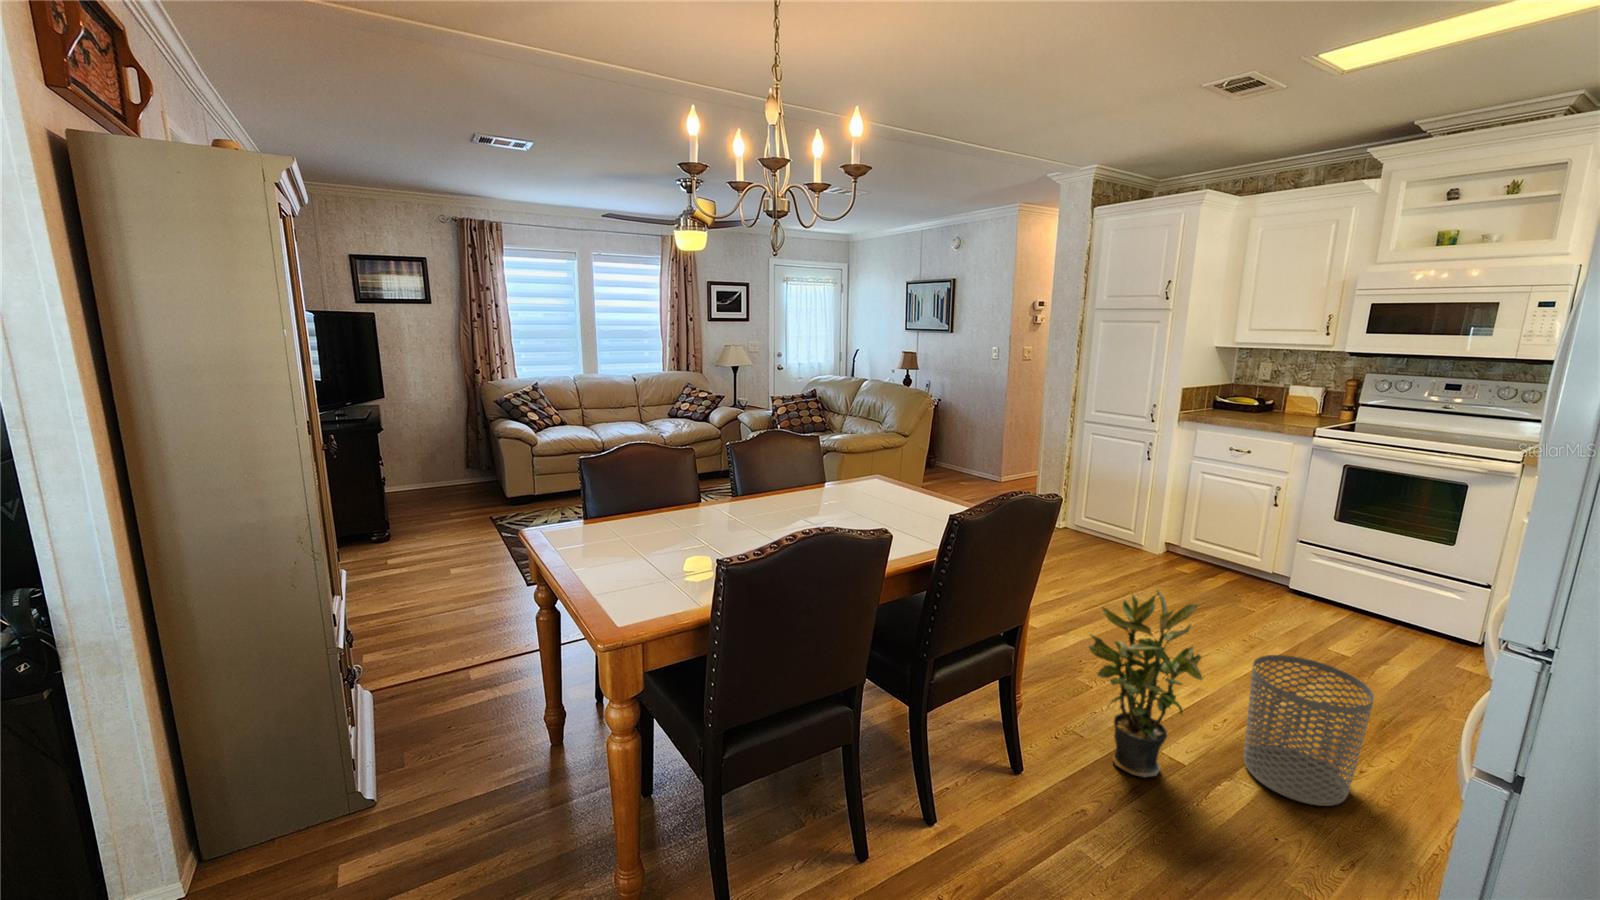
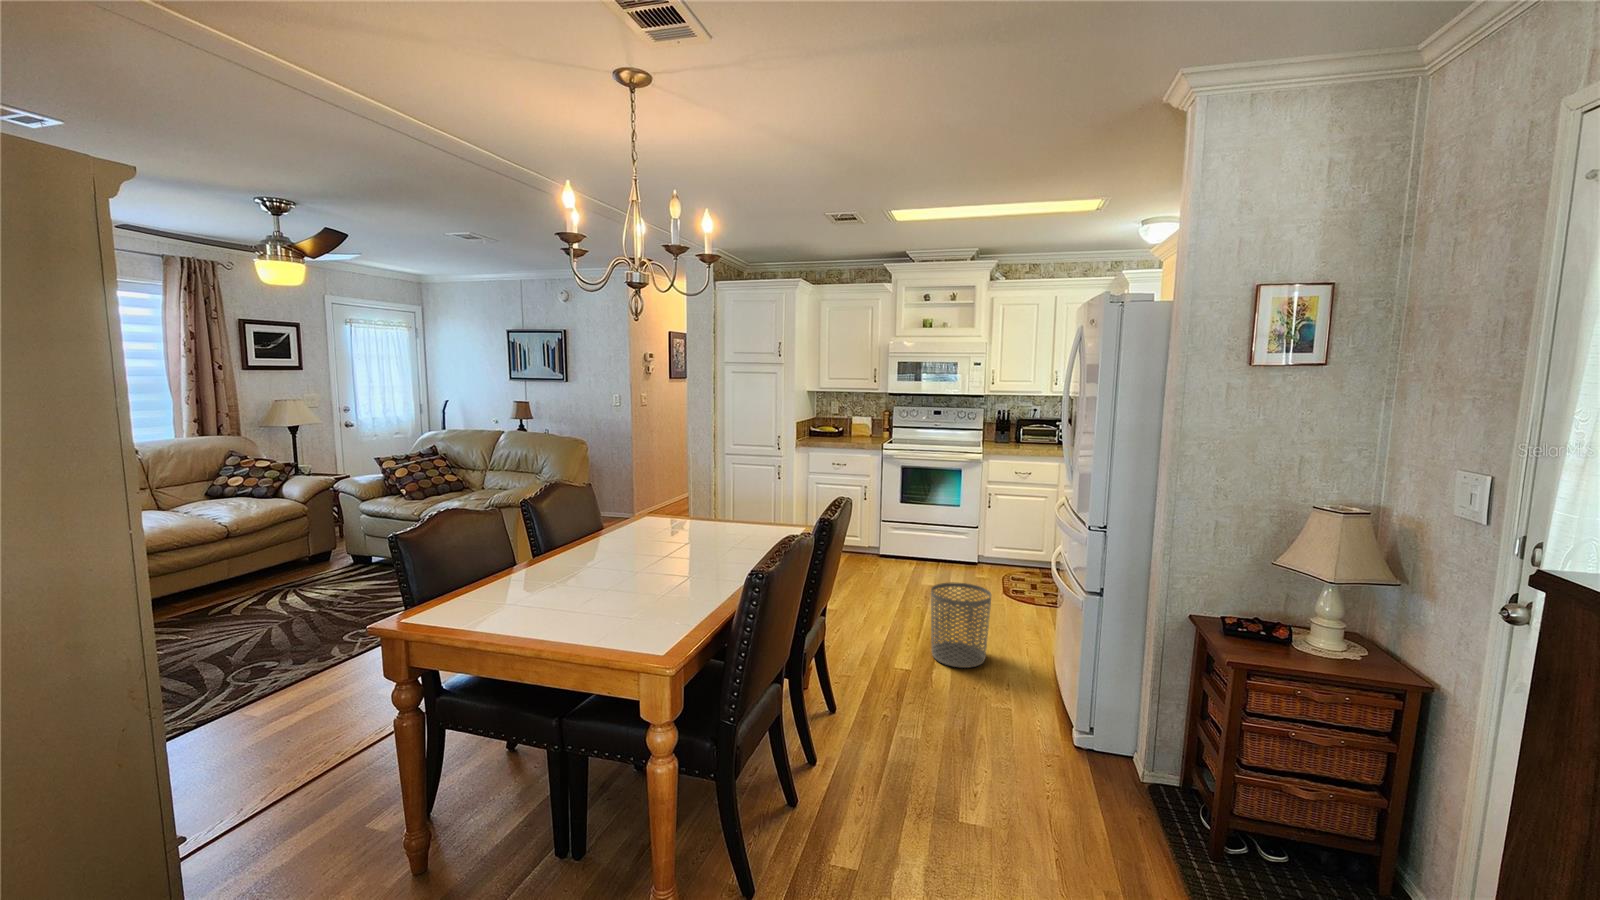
potted plant: present [1089,588,1202,778] -> none [854,554,921,687]

